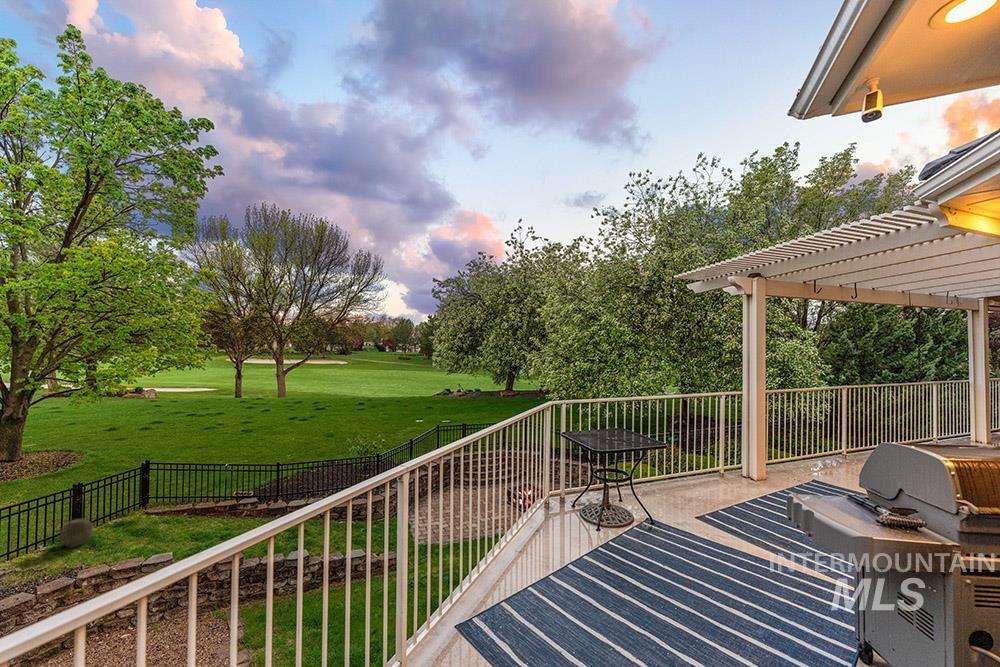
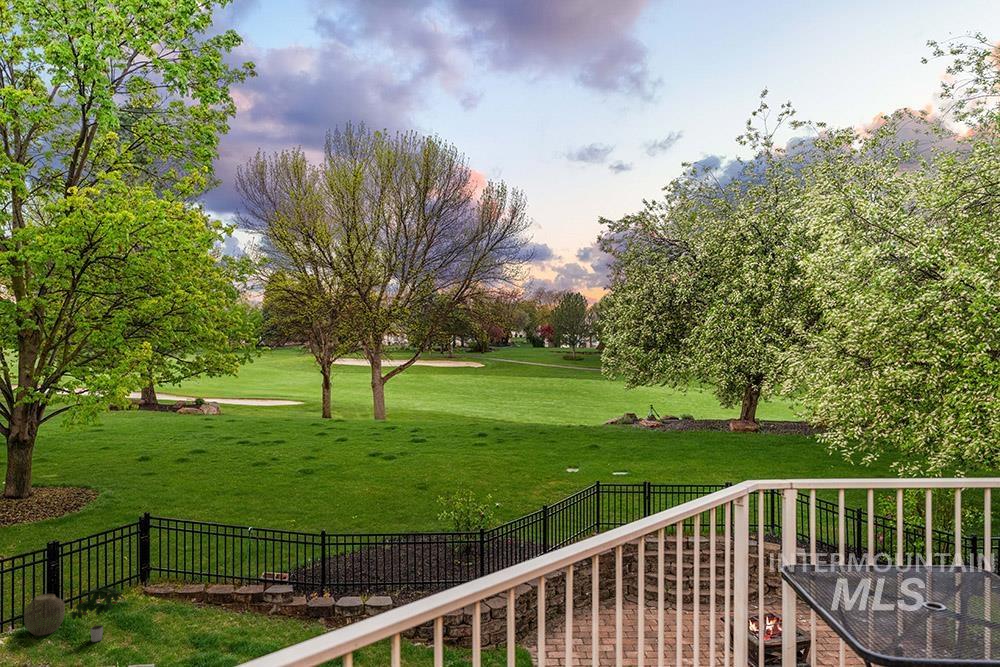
potted plant: none [99,509,141,546] -> present [70,588,123,642]

